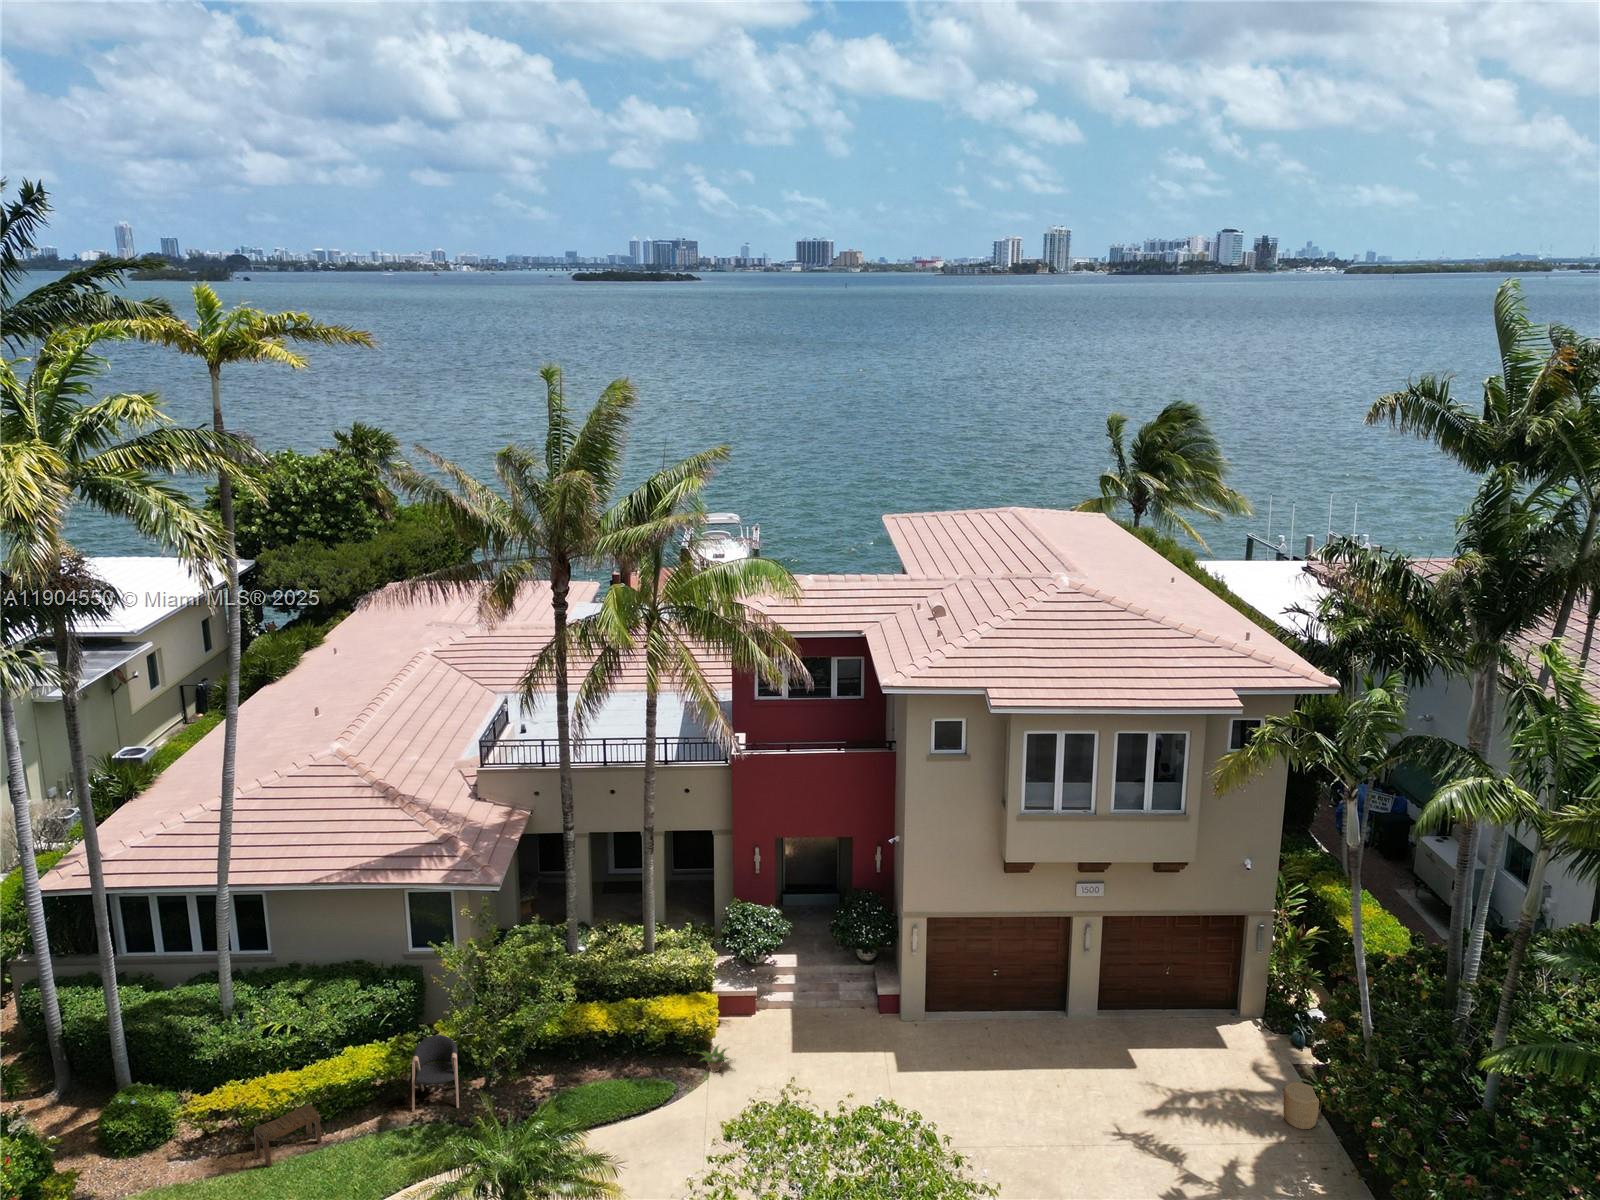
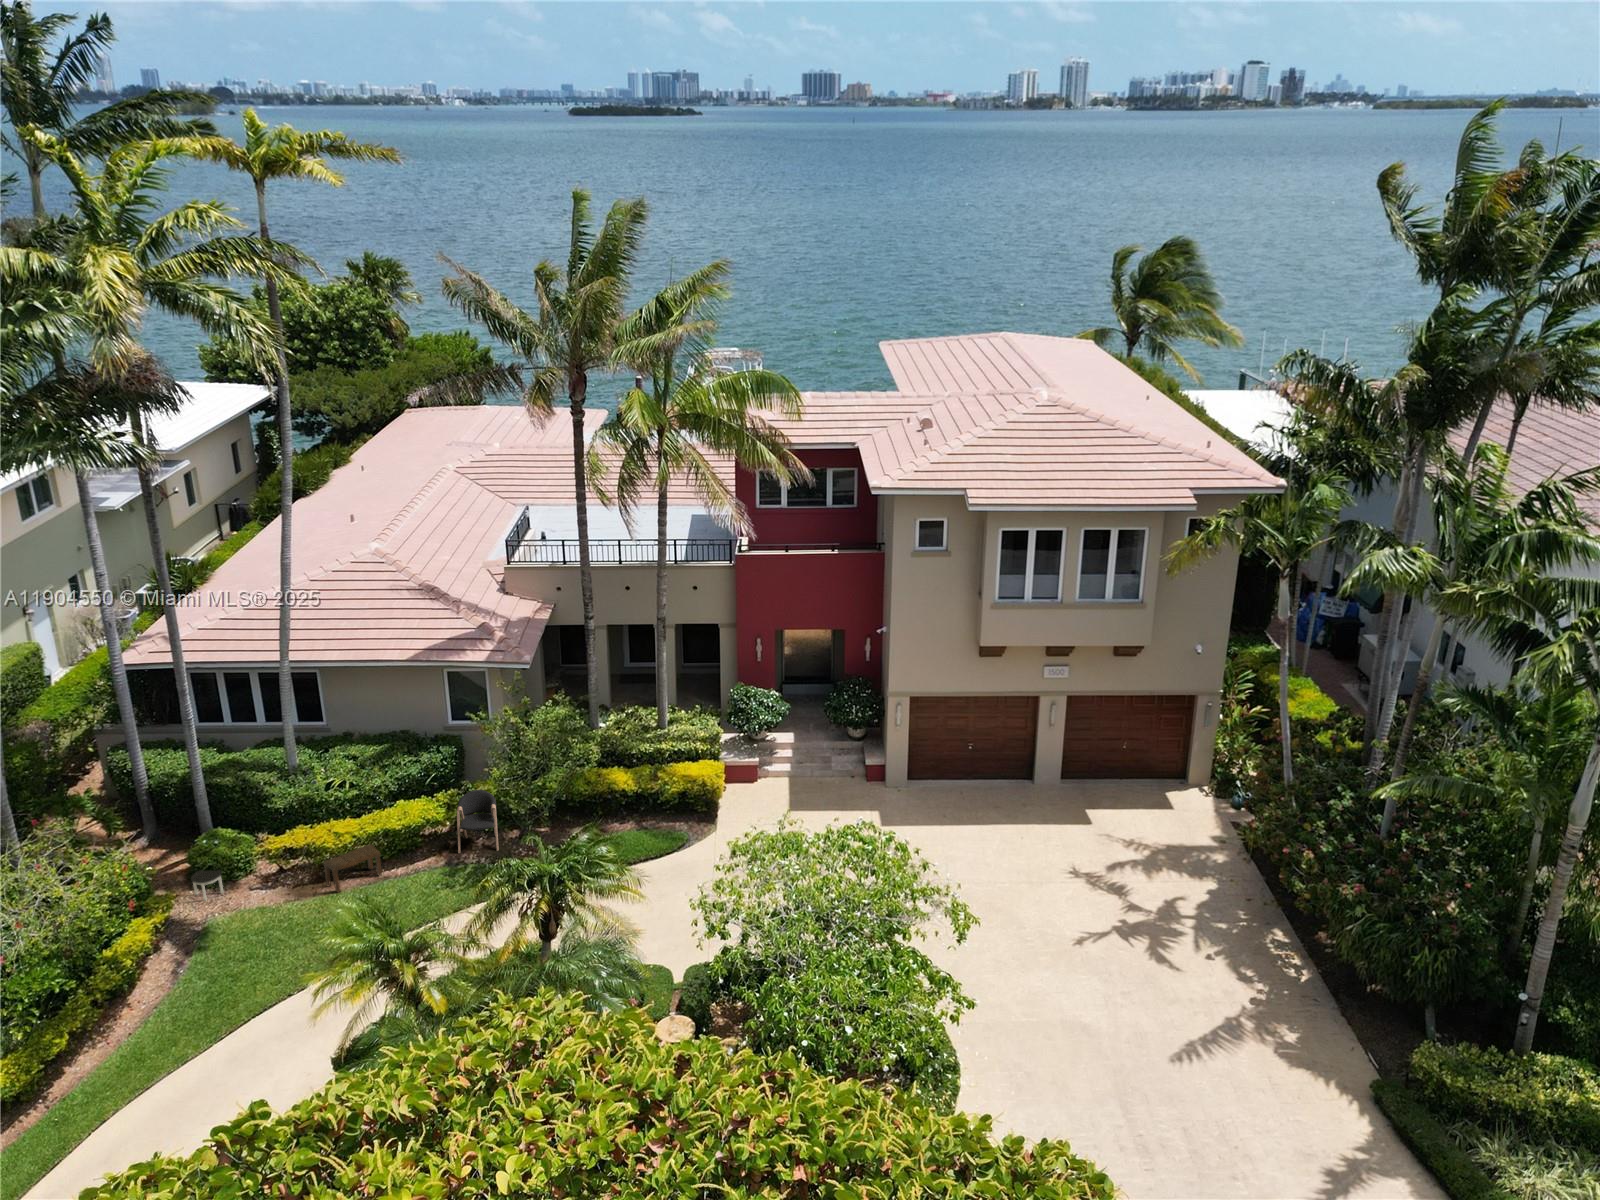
decorative plant: present [701,1045,728,1072] -> none [707,802,734,825]
basket: present [1284,1082,1319,1129] -> none [1218,833,1250,871]
round table: none [97,1137,135,1179] -> present [191,870,223,901]

